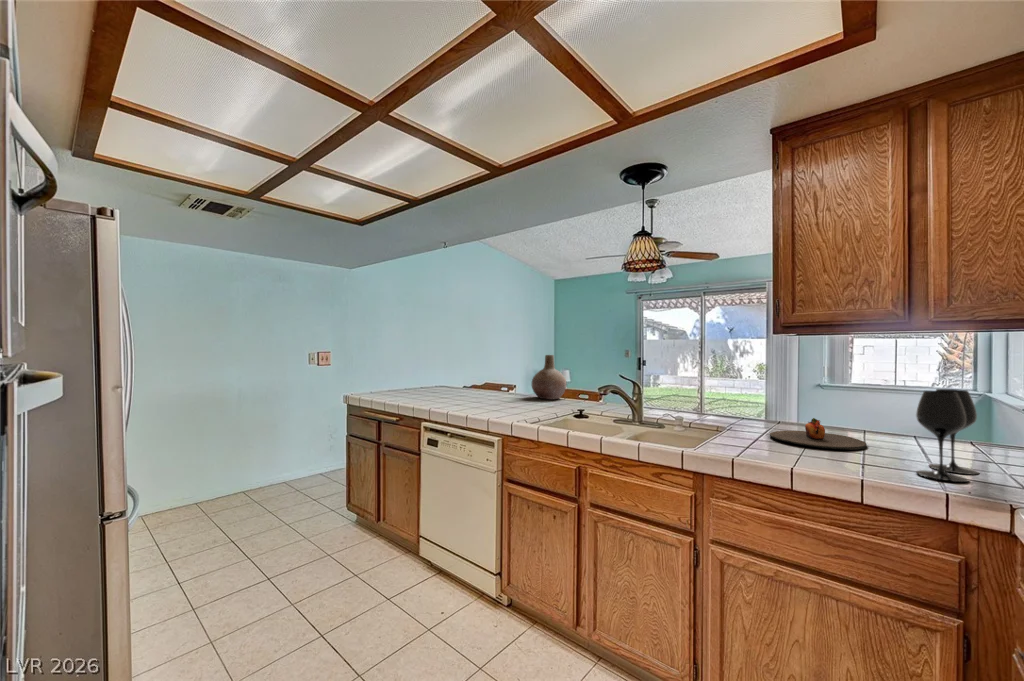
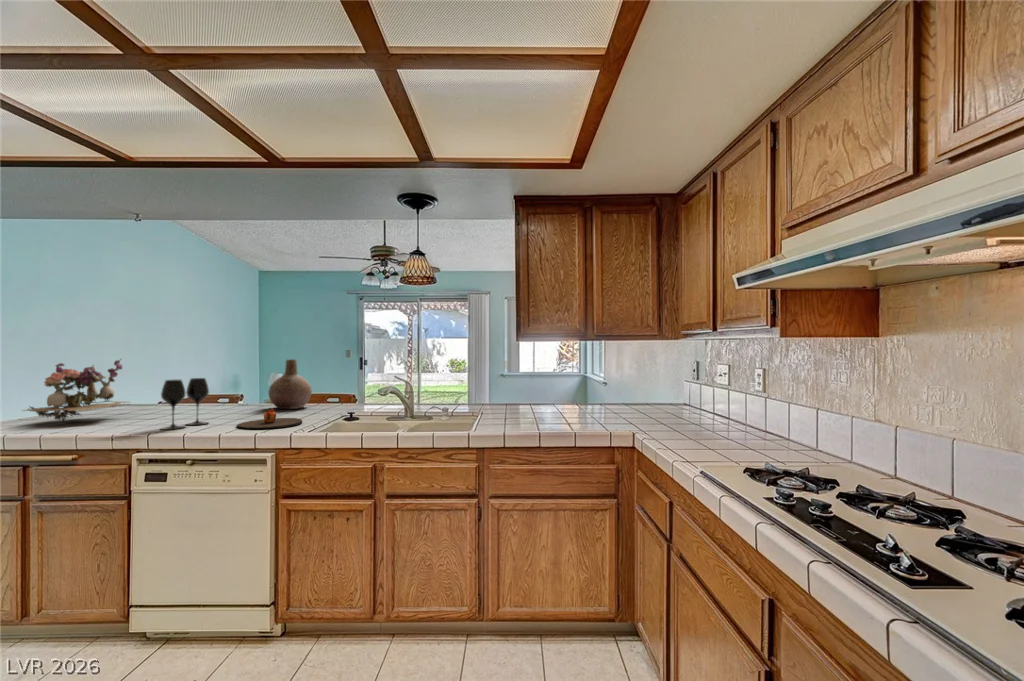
flower arrangement: none [385,351,443,394] -> present [24,359,126,421]
wine glass: present [916,389,979,482] -> present [161,378,209,430]
plate: present [770,418,867,450] -> present [237,408,302,429]

